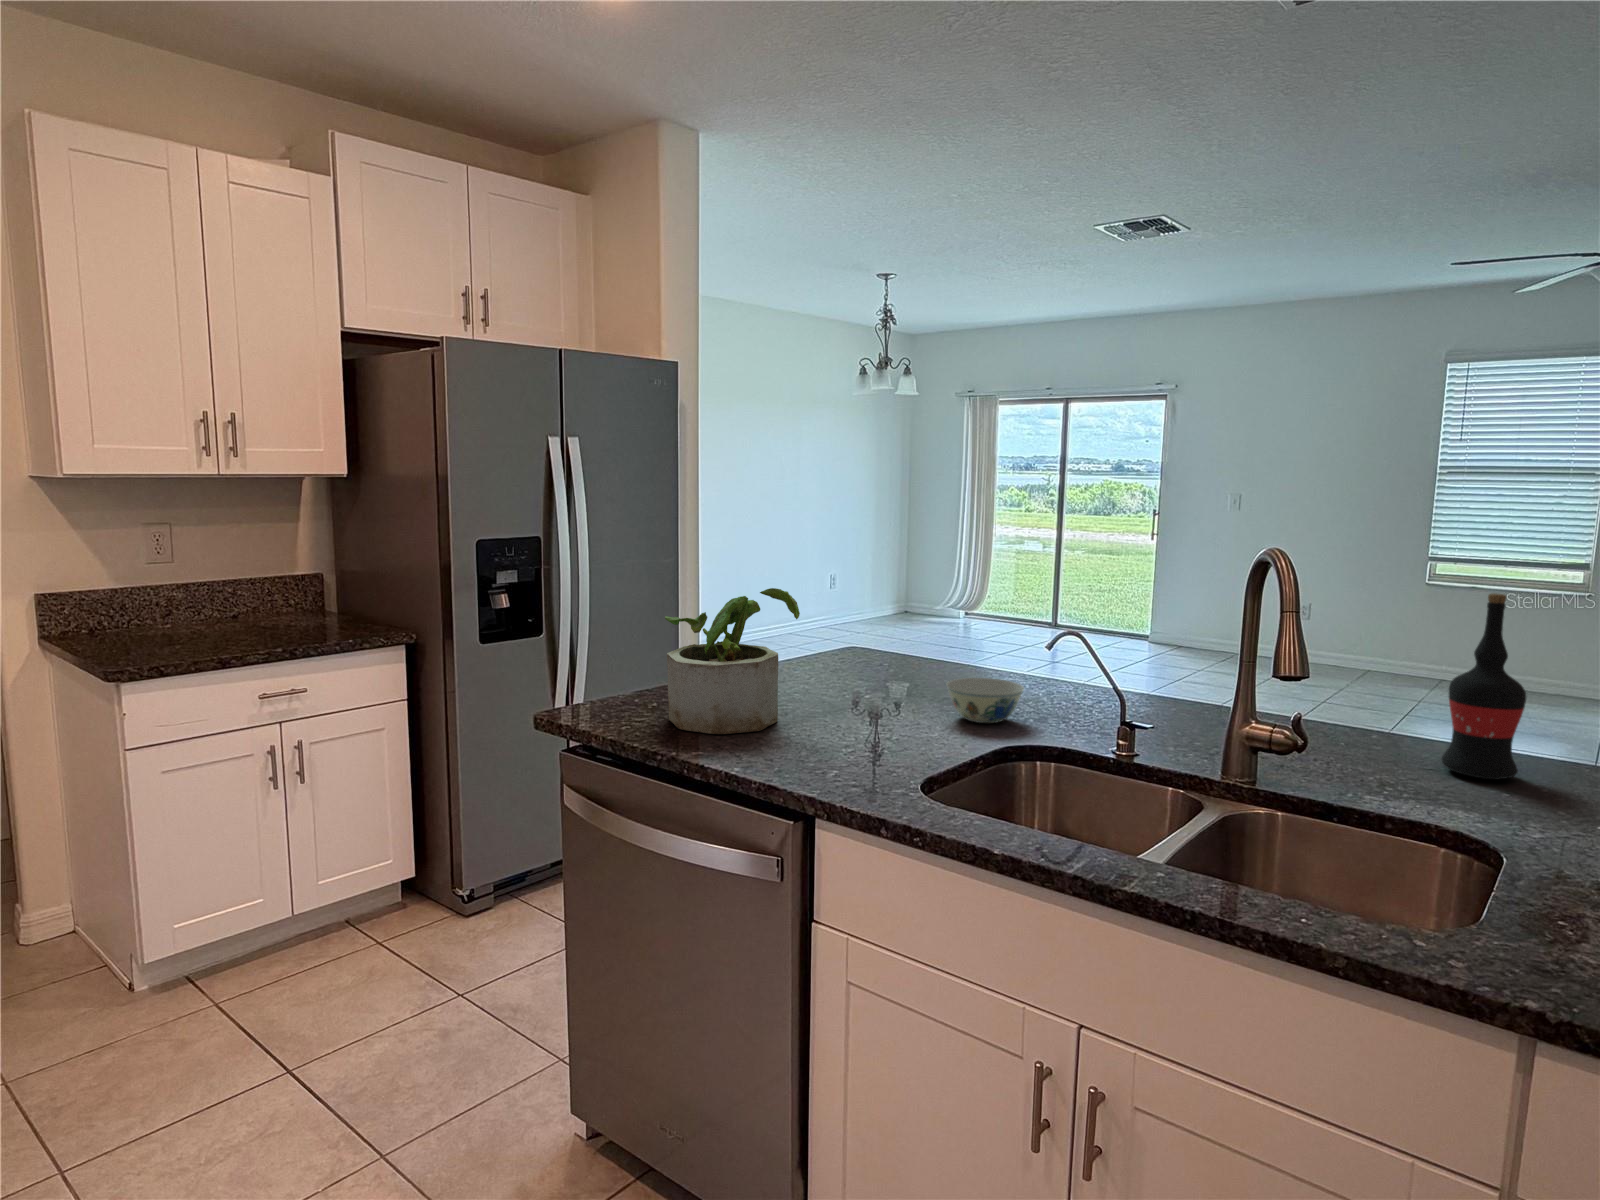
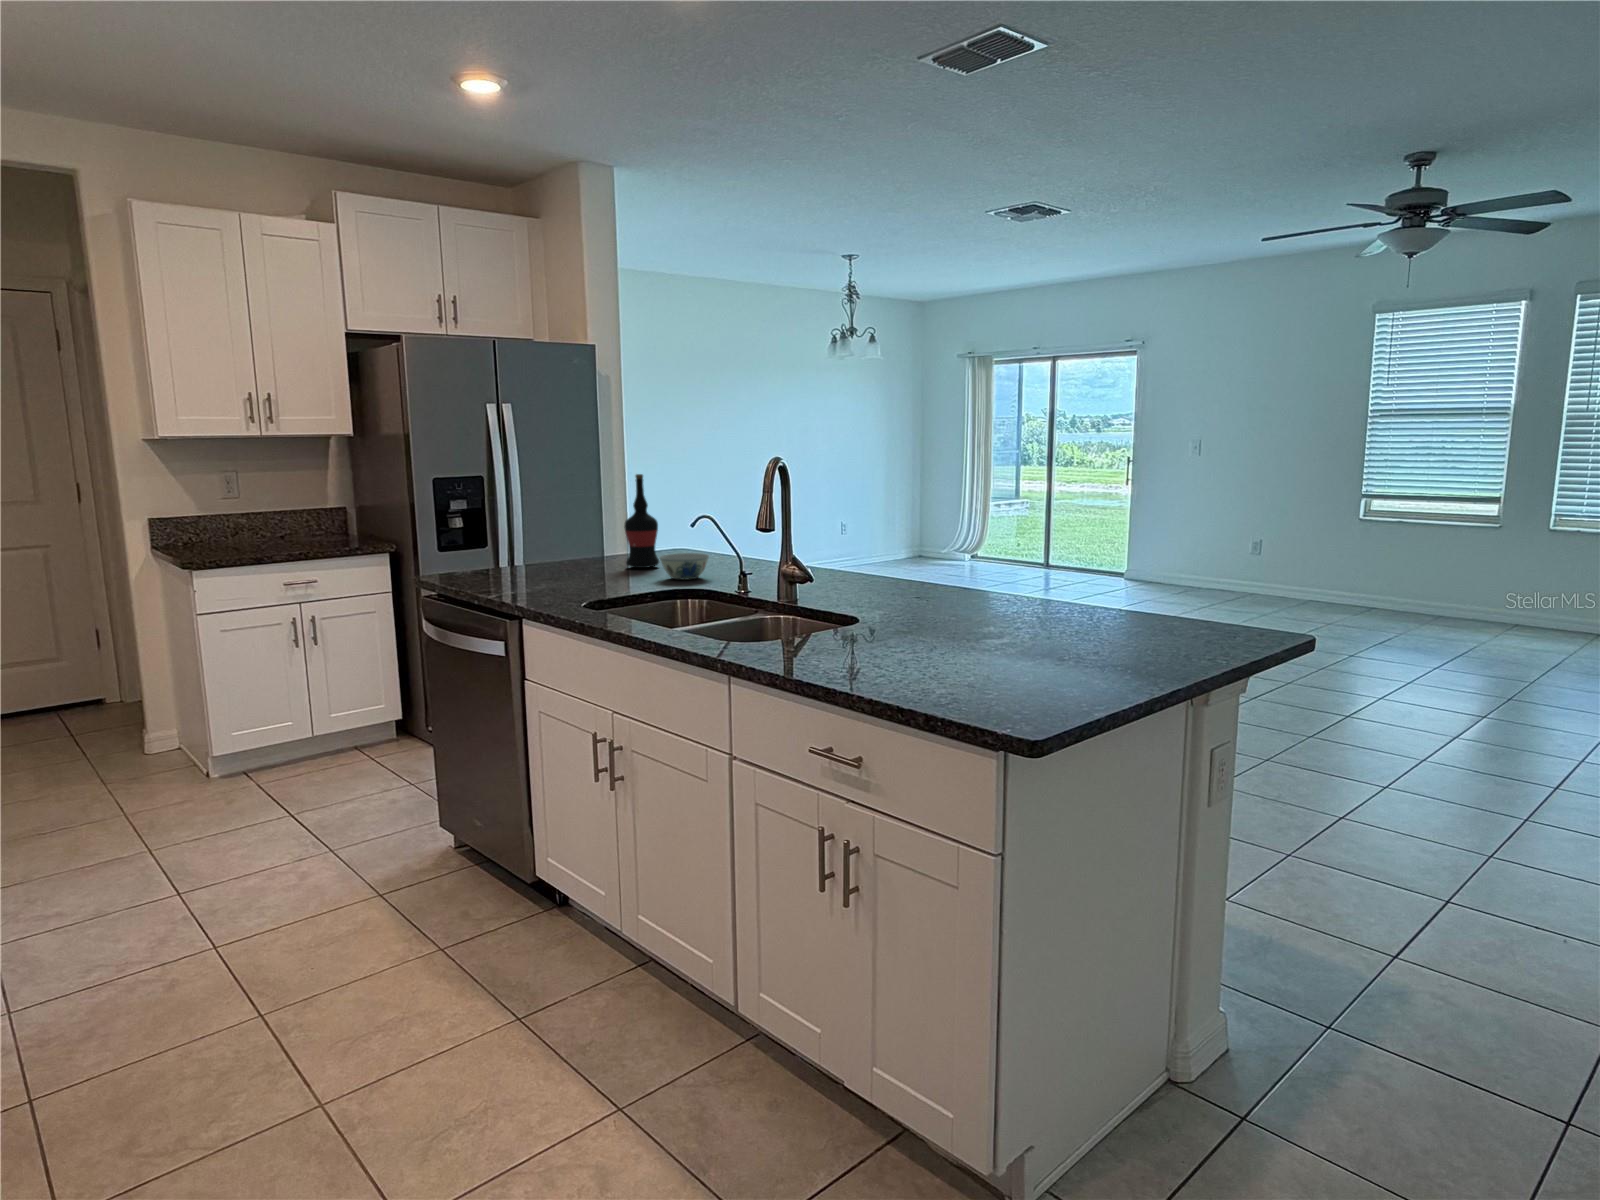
potted plant: present [665,588,800,734] -> none [480,494,566,583]
wine bottle: present [1442,593,1526,779] -> present [624,474,659,568]

